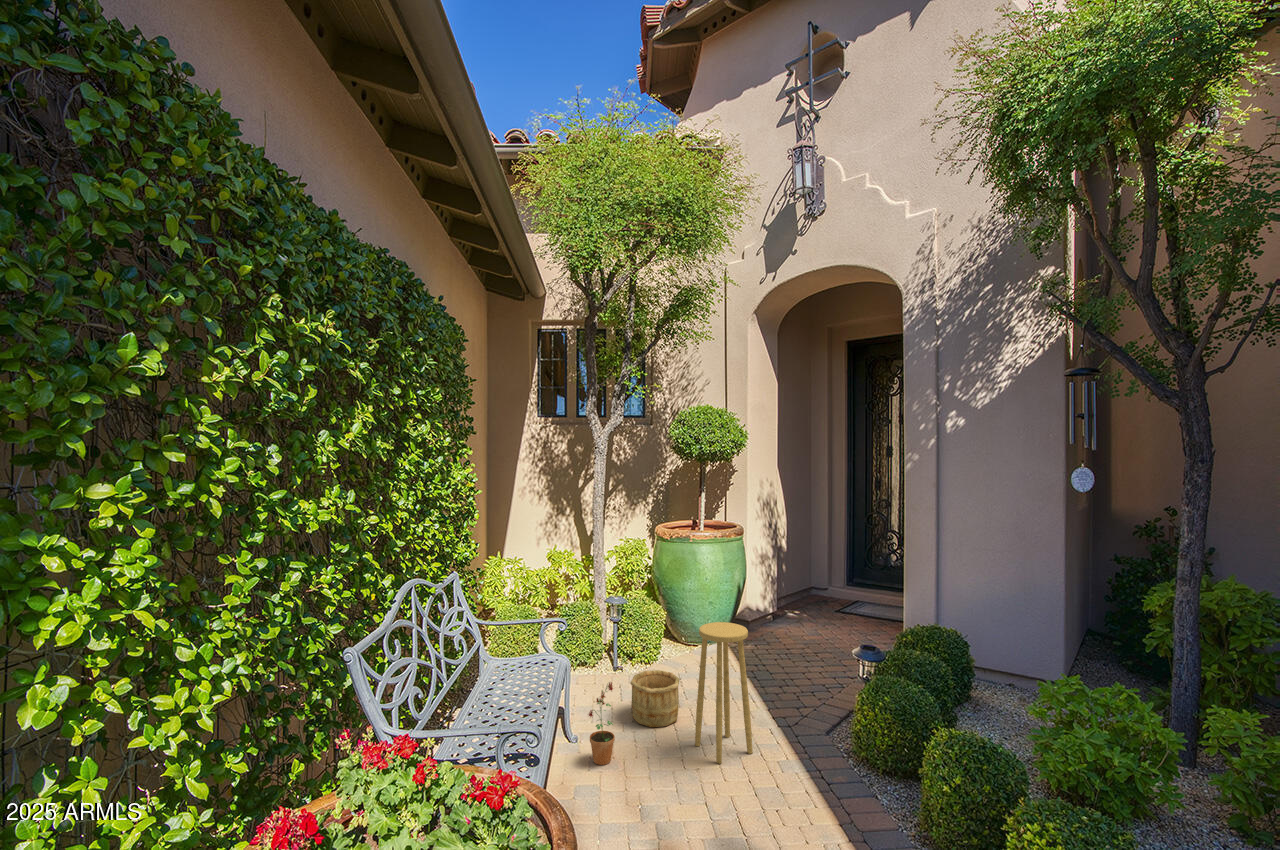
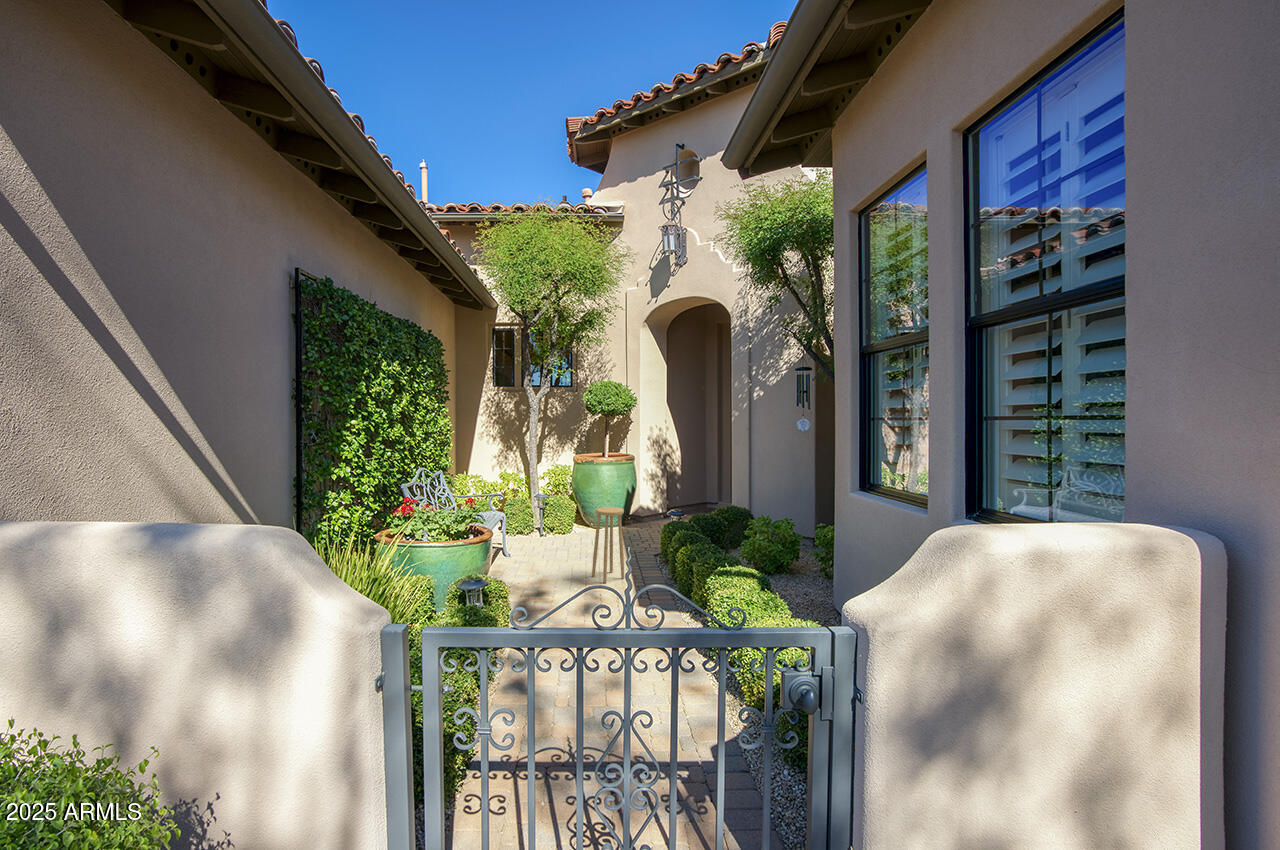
wooden bucket: present [630,670,680,727] -> none [555,539,585,570]
potted plant: present [589,682,615,765] -> none [528,540,545,586]

